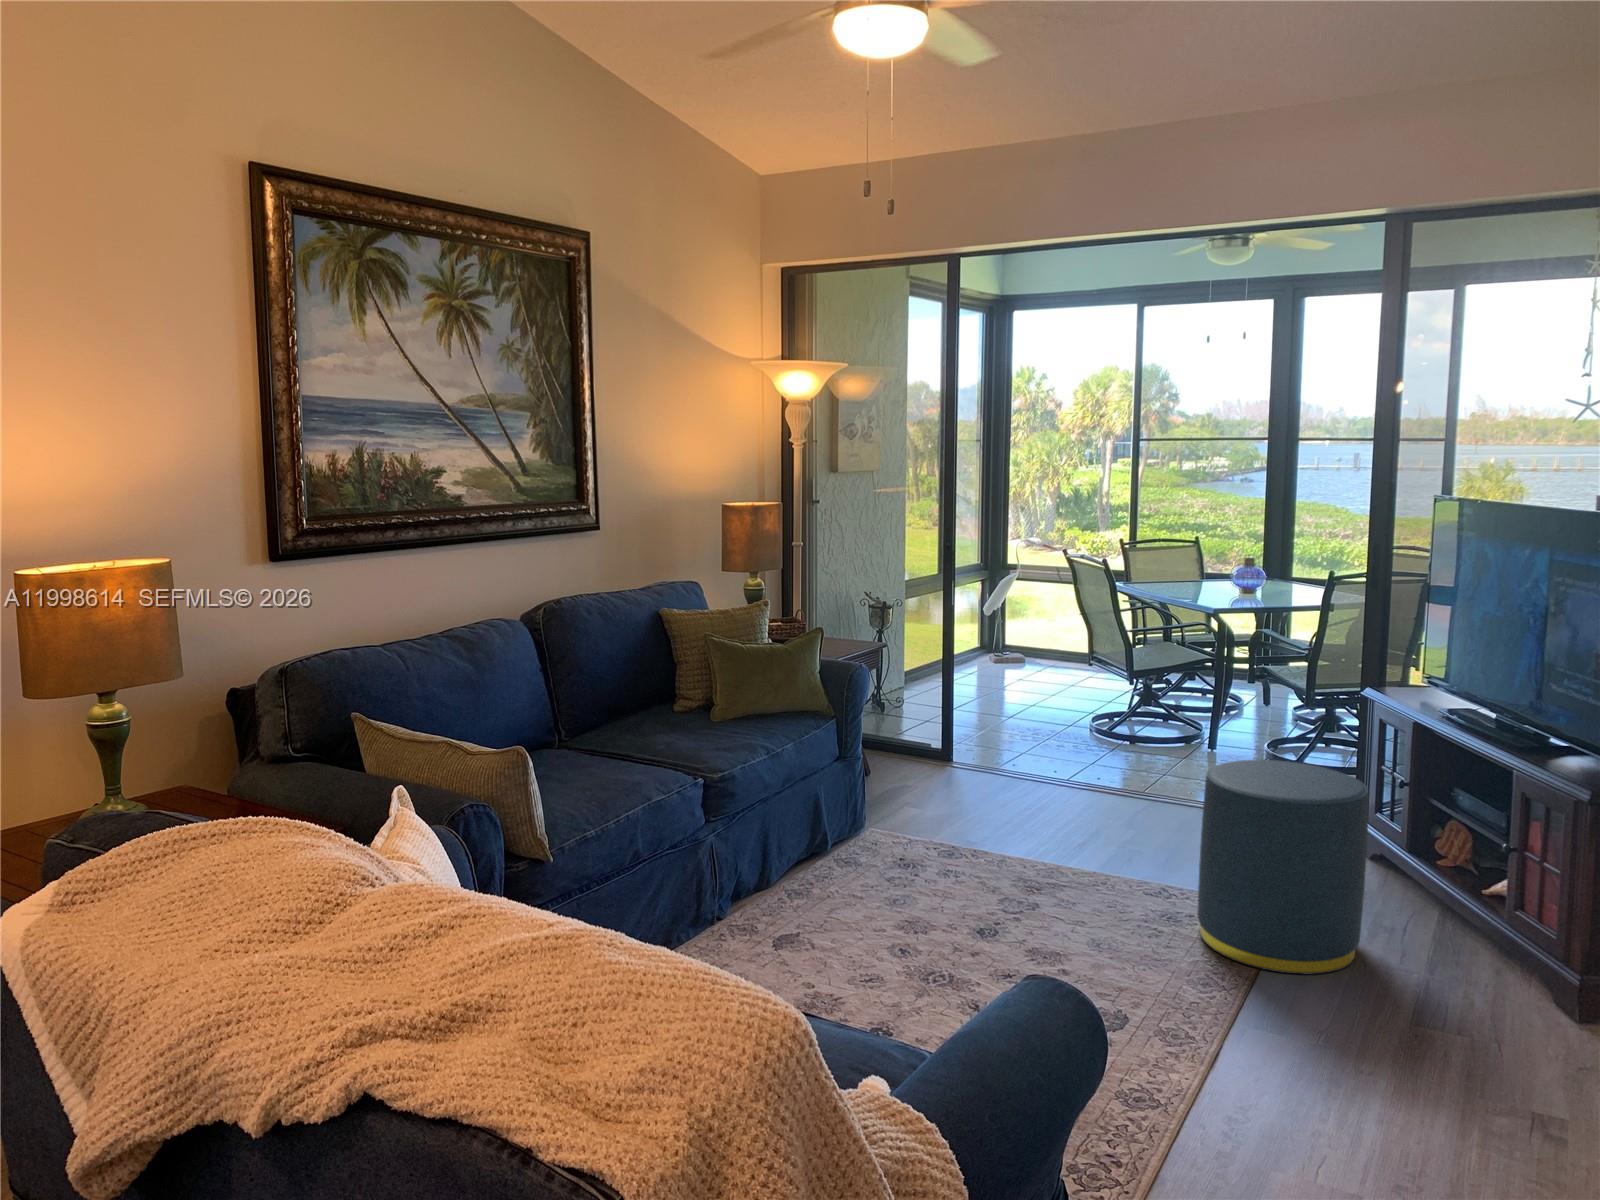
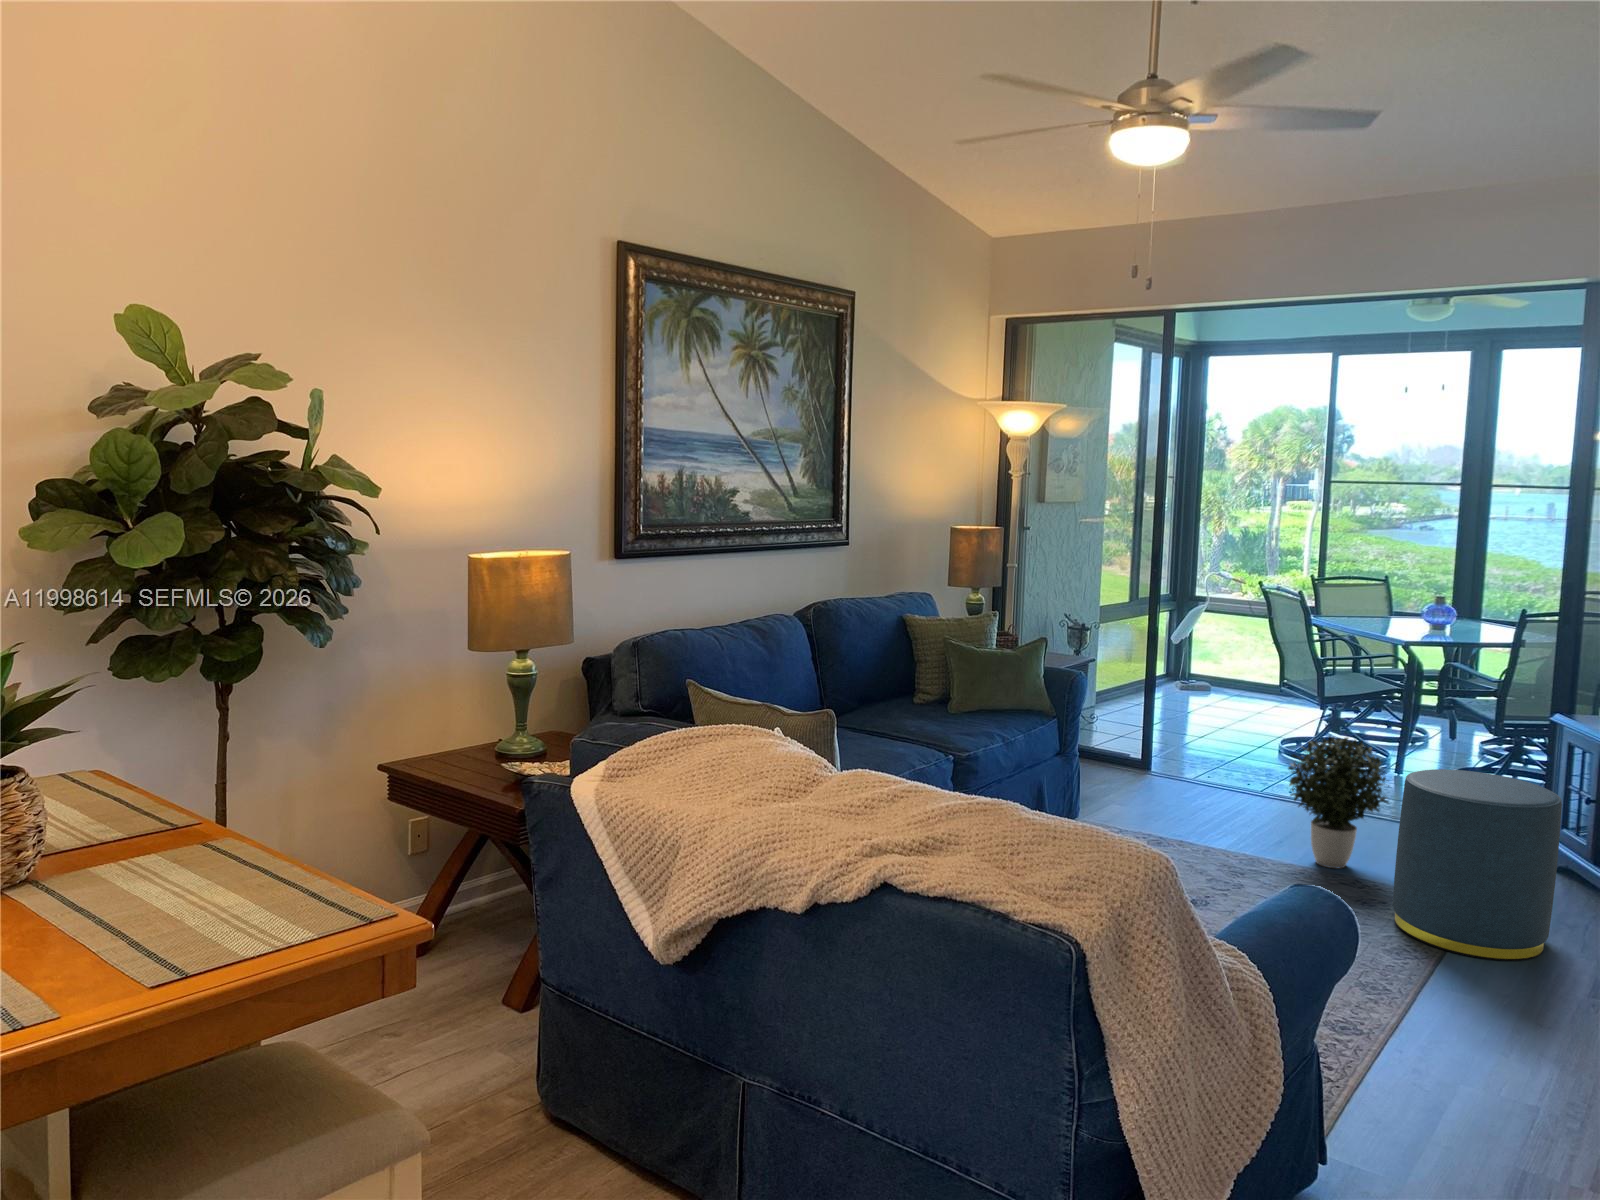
potted plant: none [1088,724,1195,871] -> present [1288,736,1388,869]

